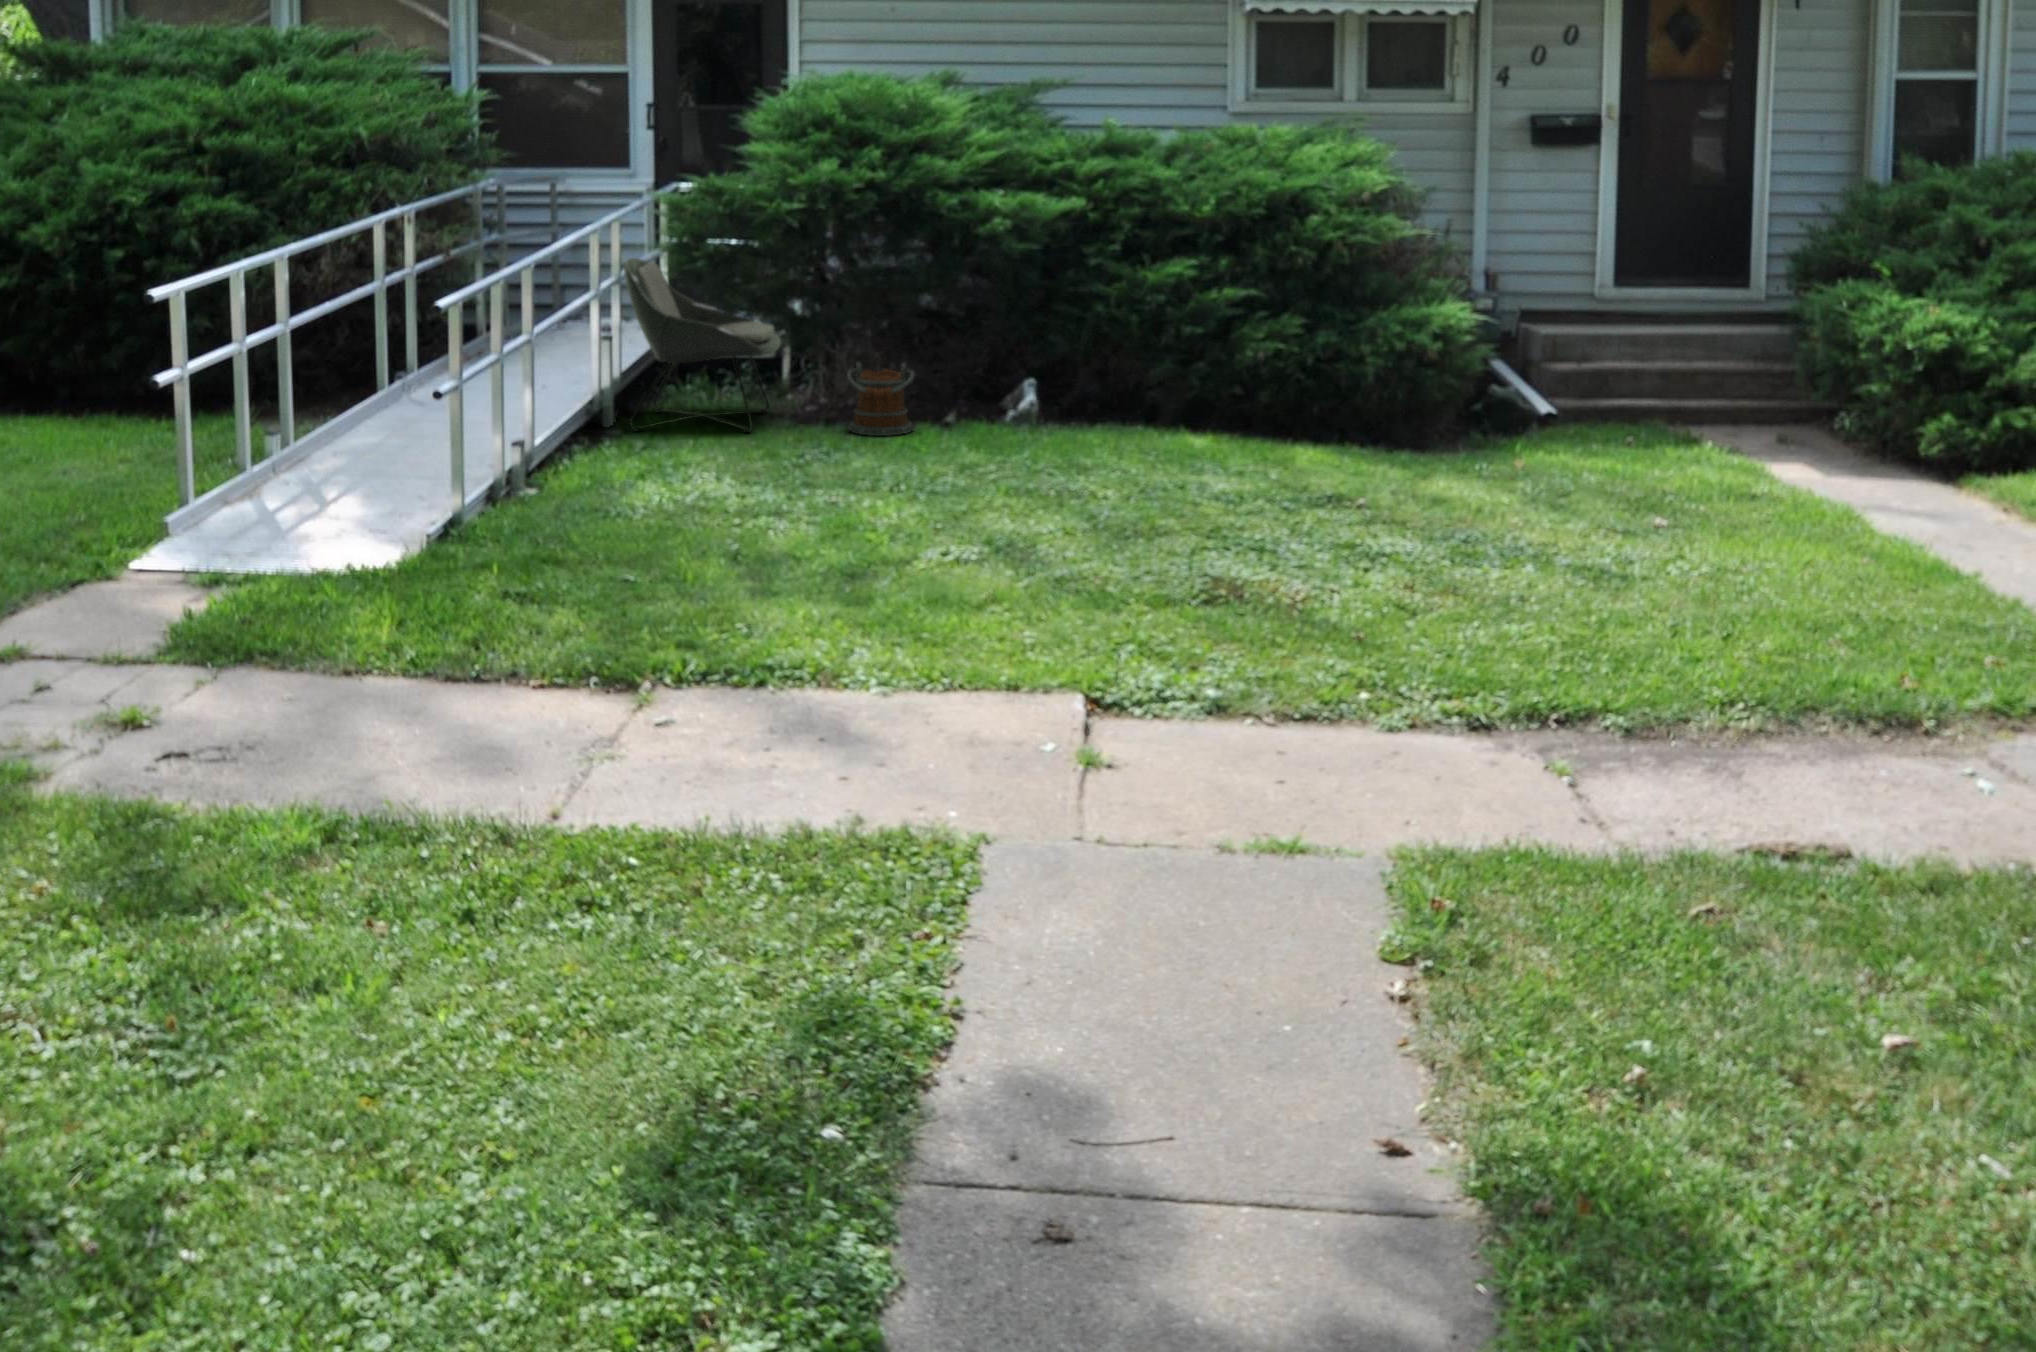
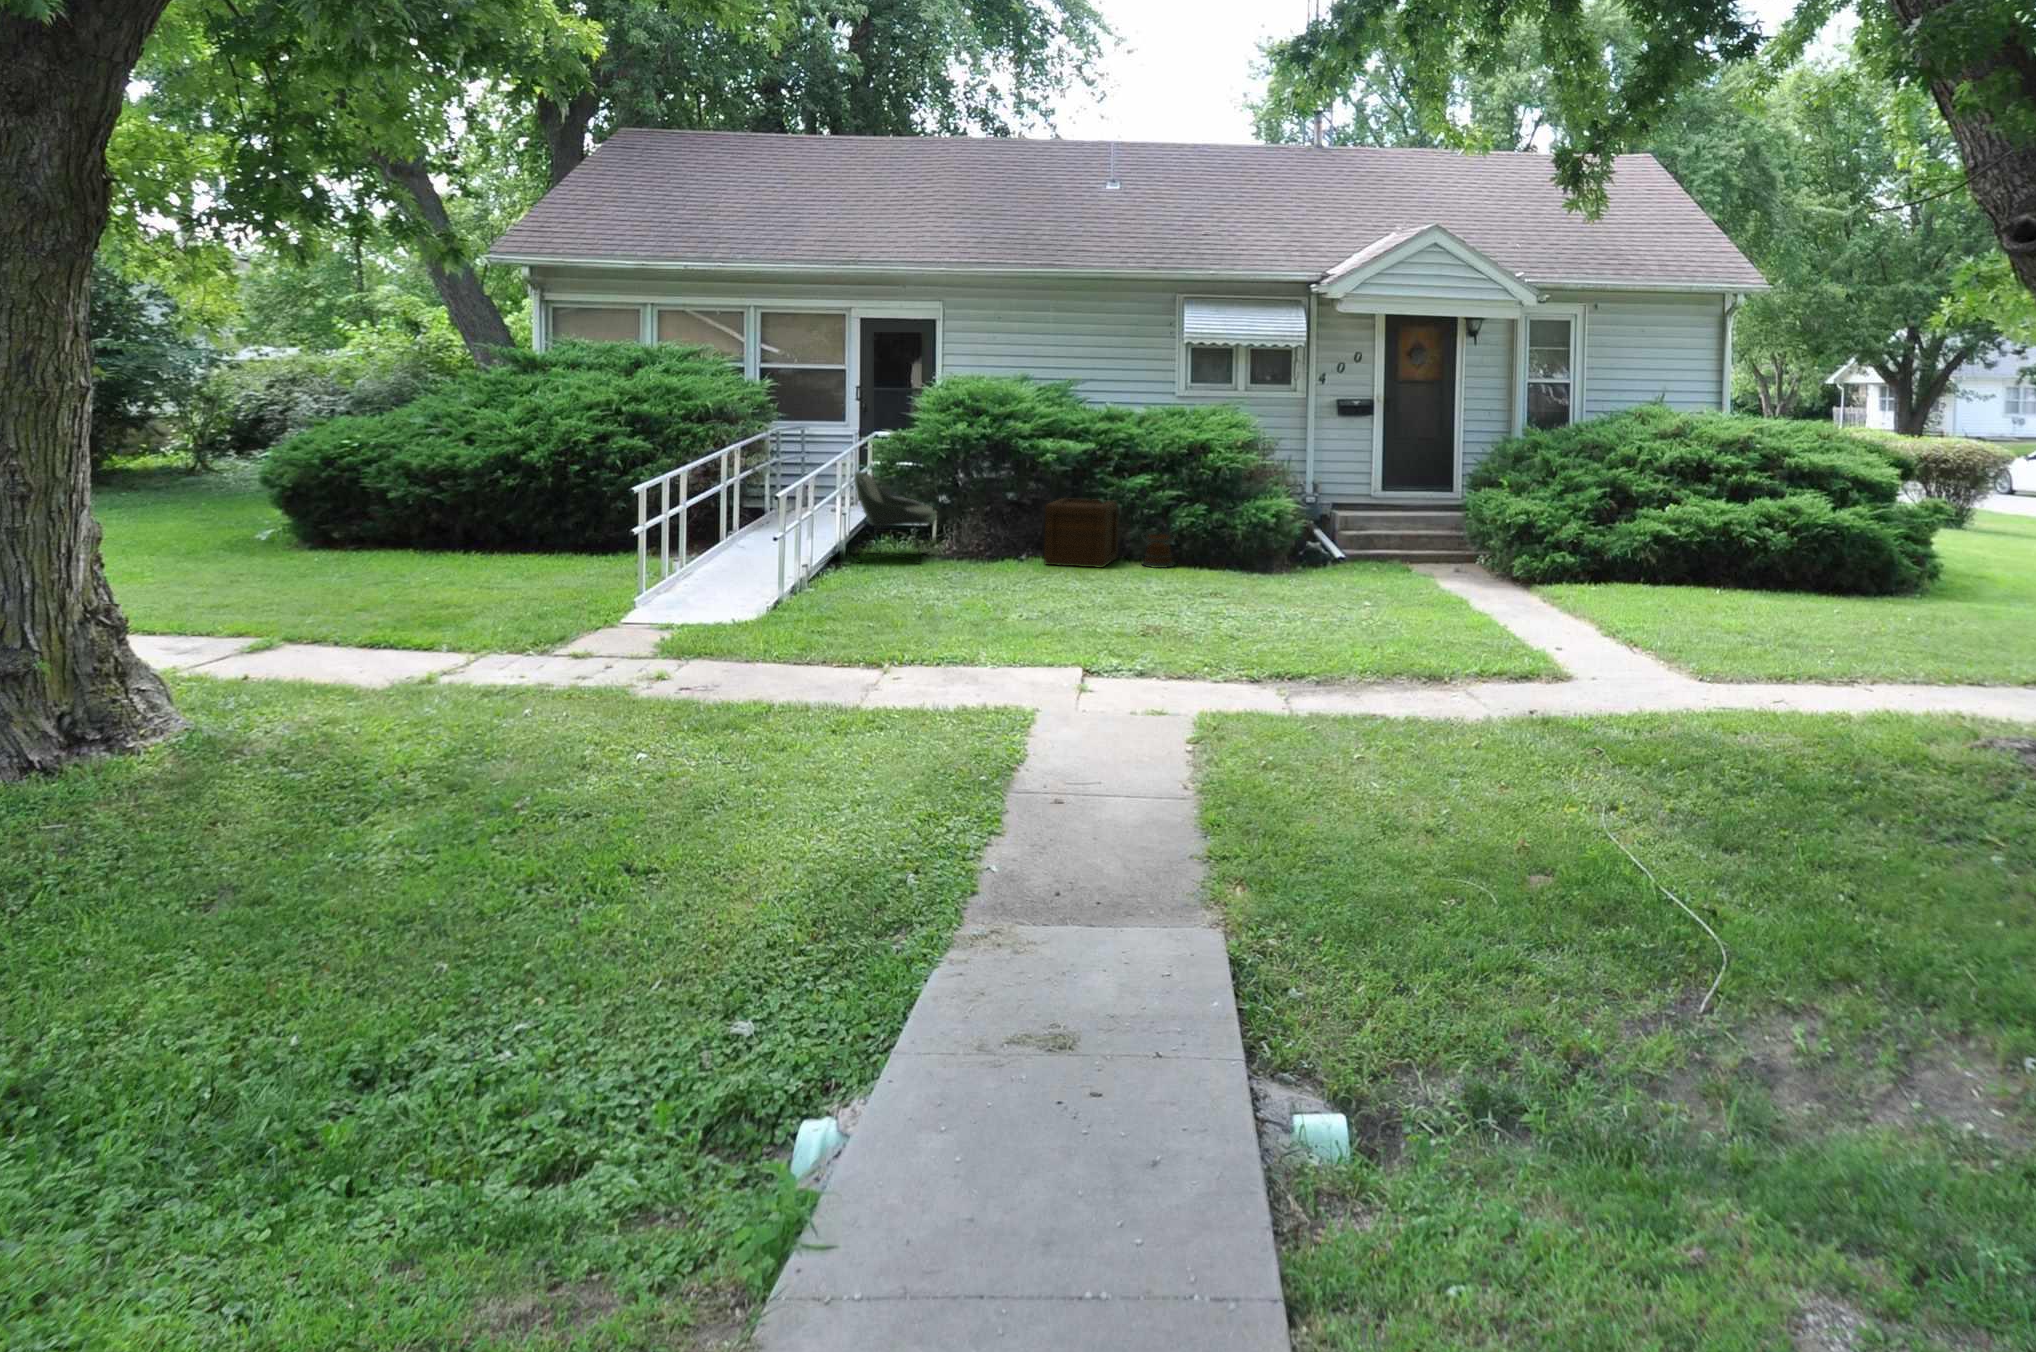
wooden crate: none [985,306,1125,440] -> present [1044,498,1118,568]
bucket: present [847,362,914,436] -> present [1142,531,1175,568]

